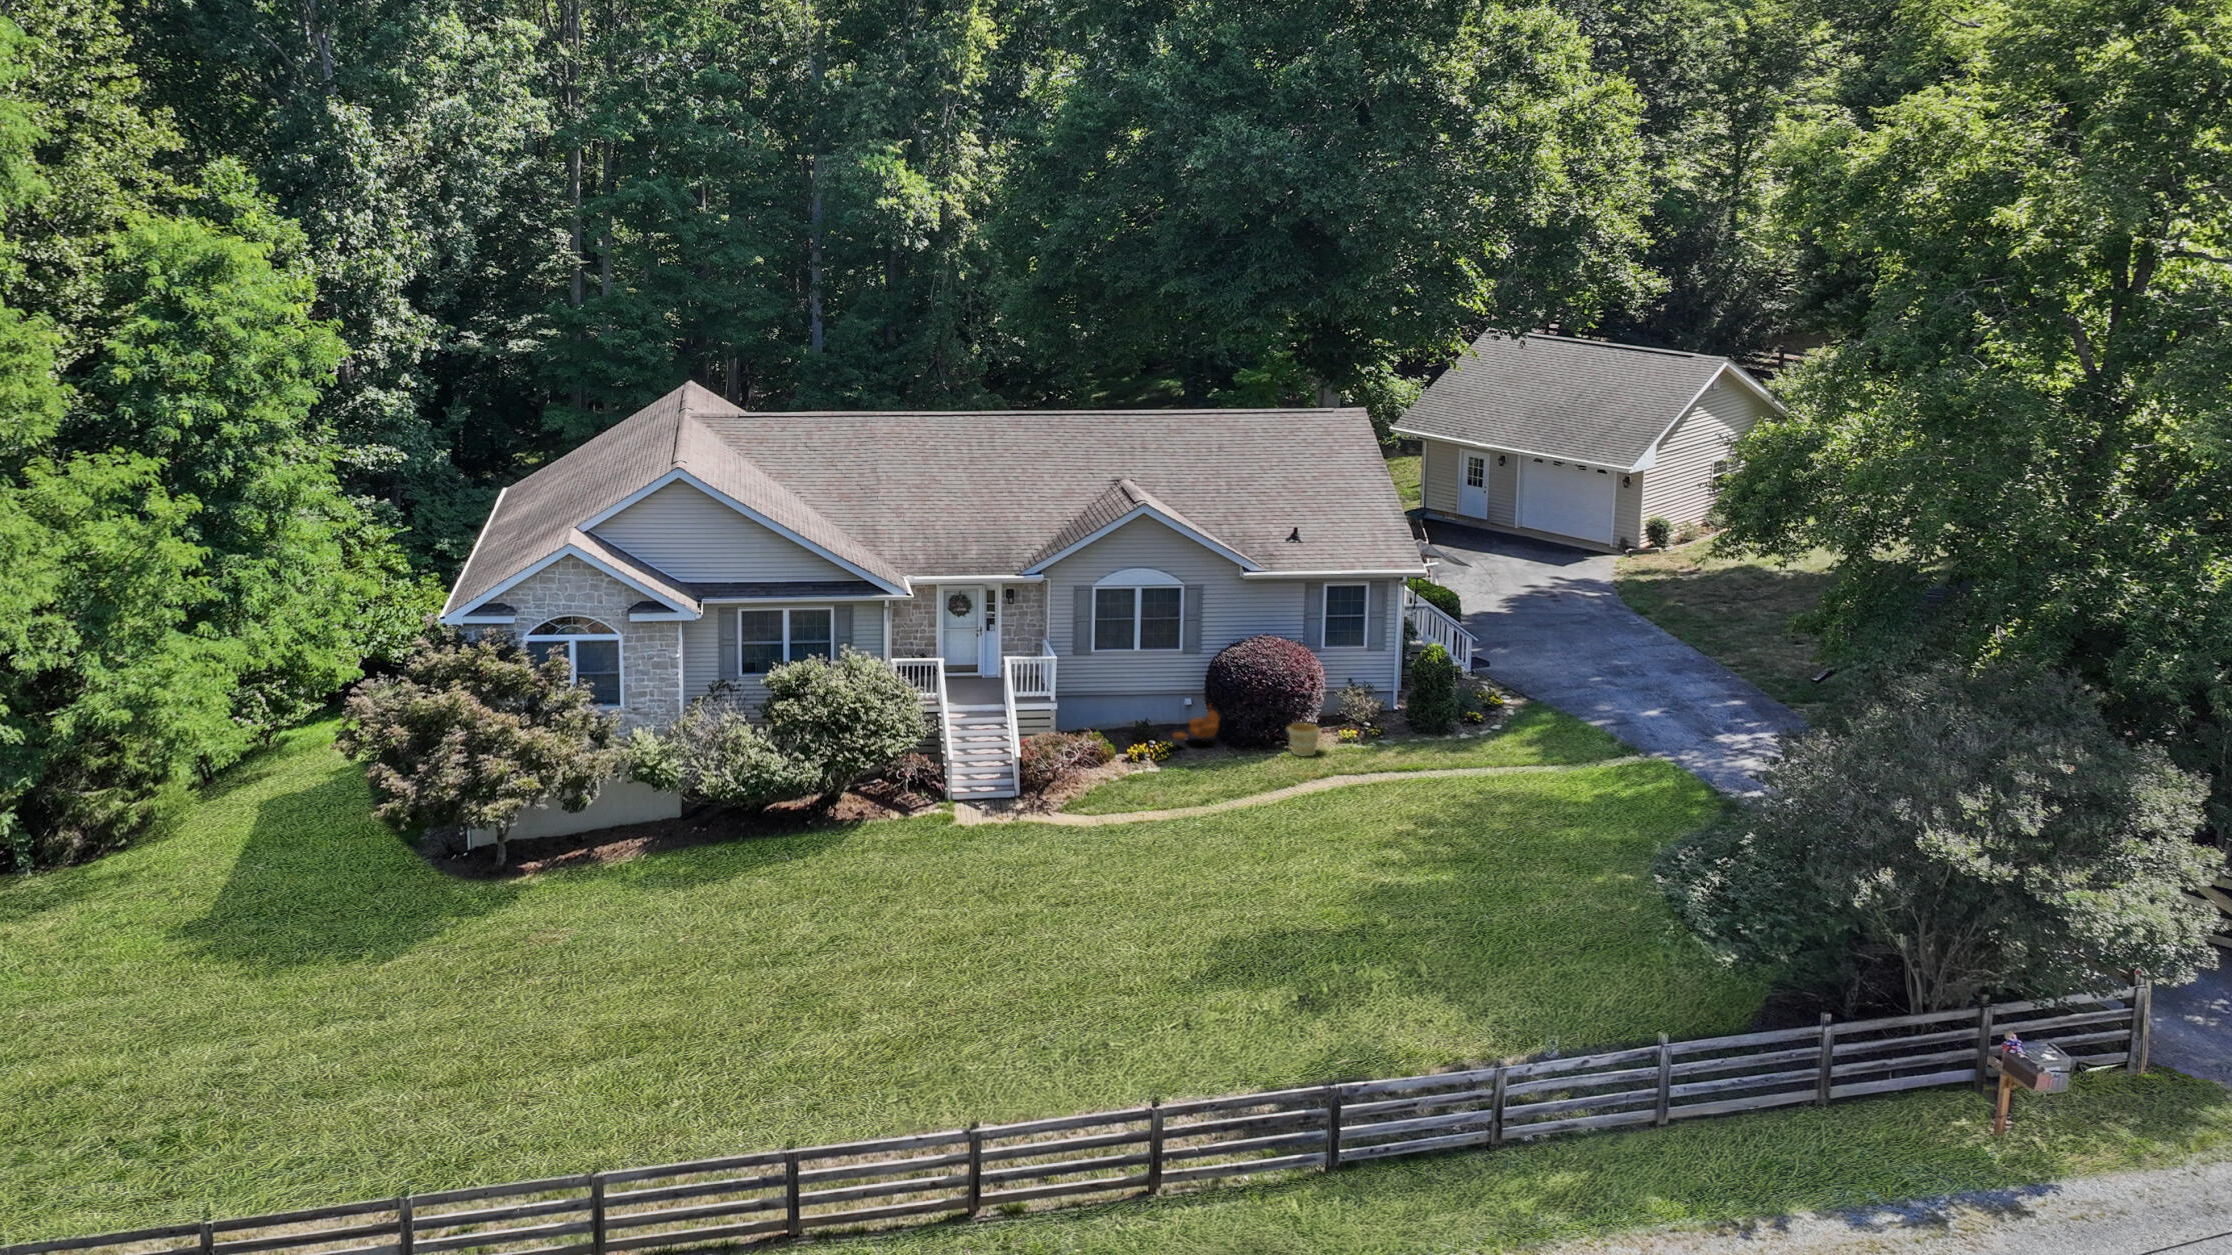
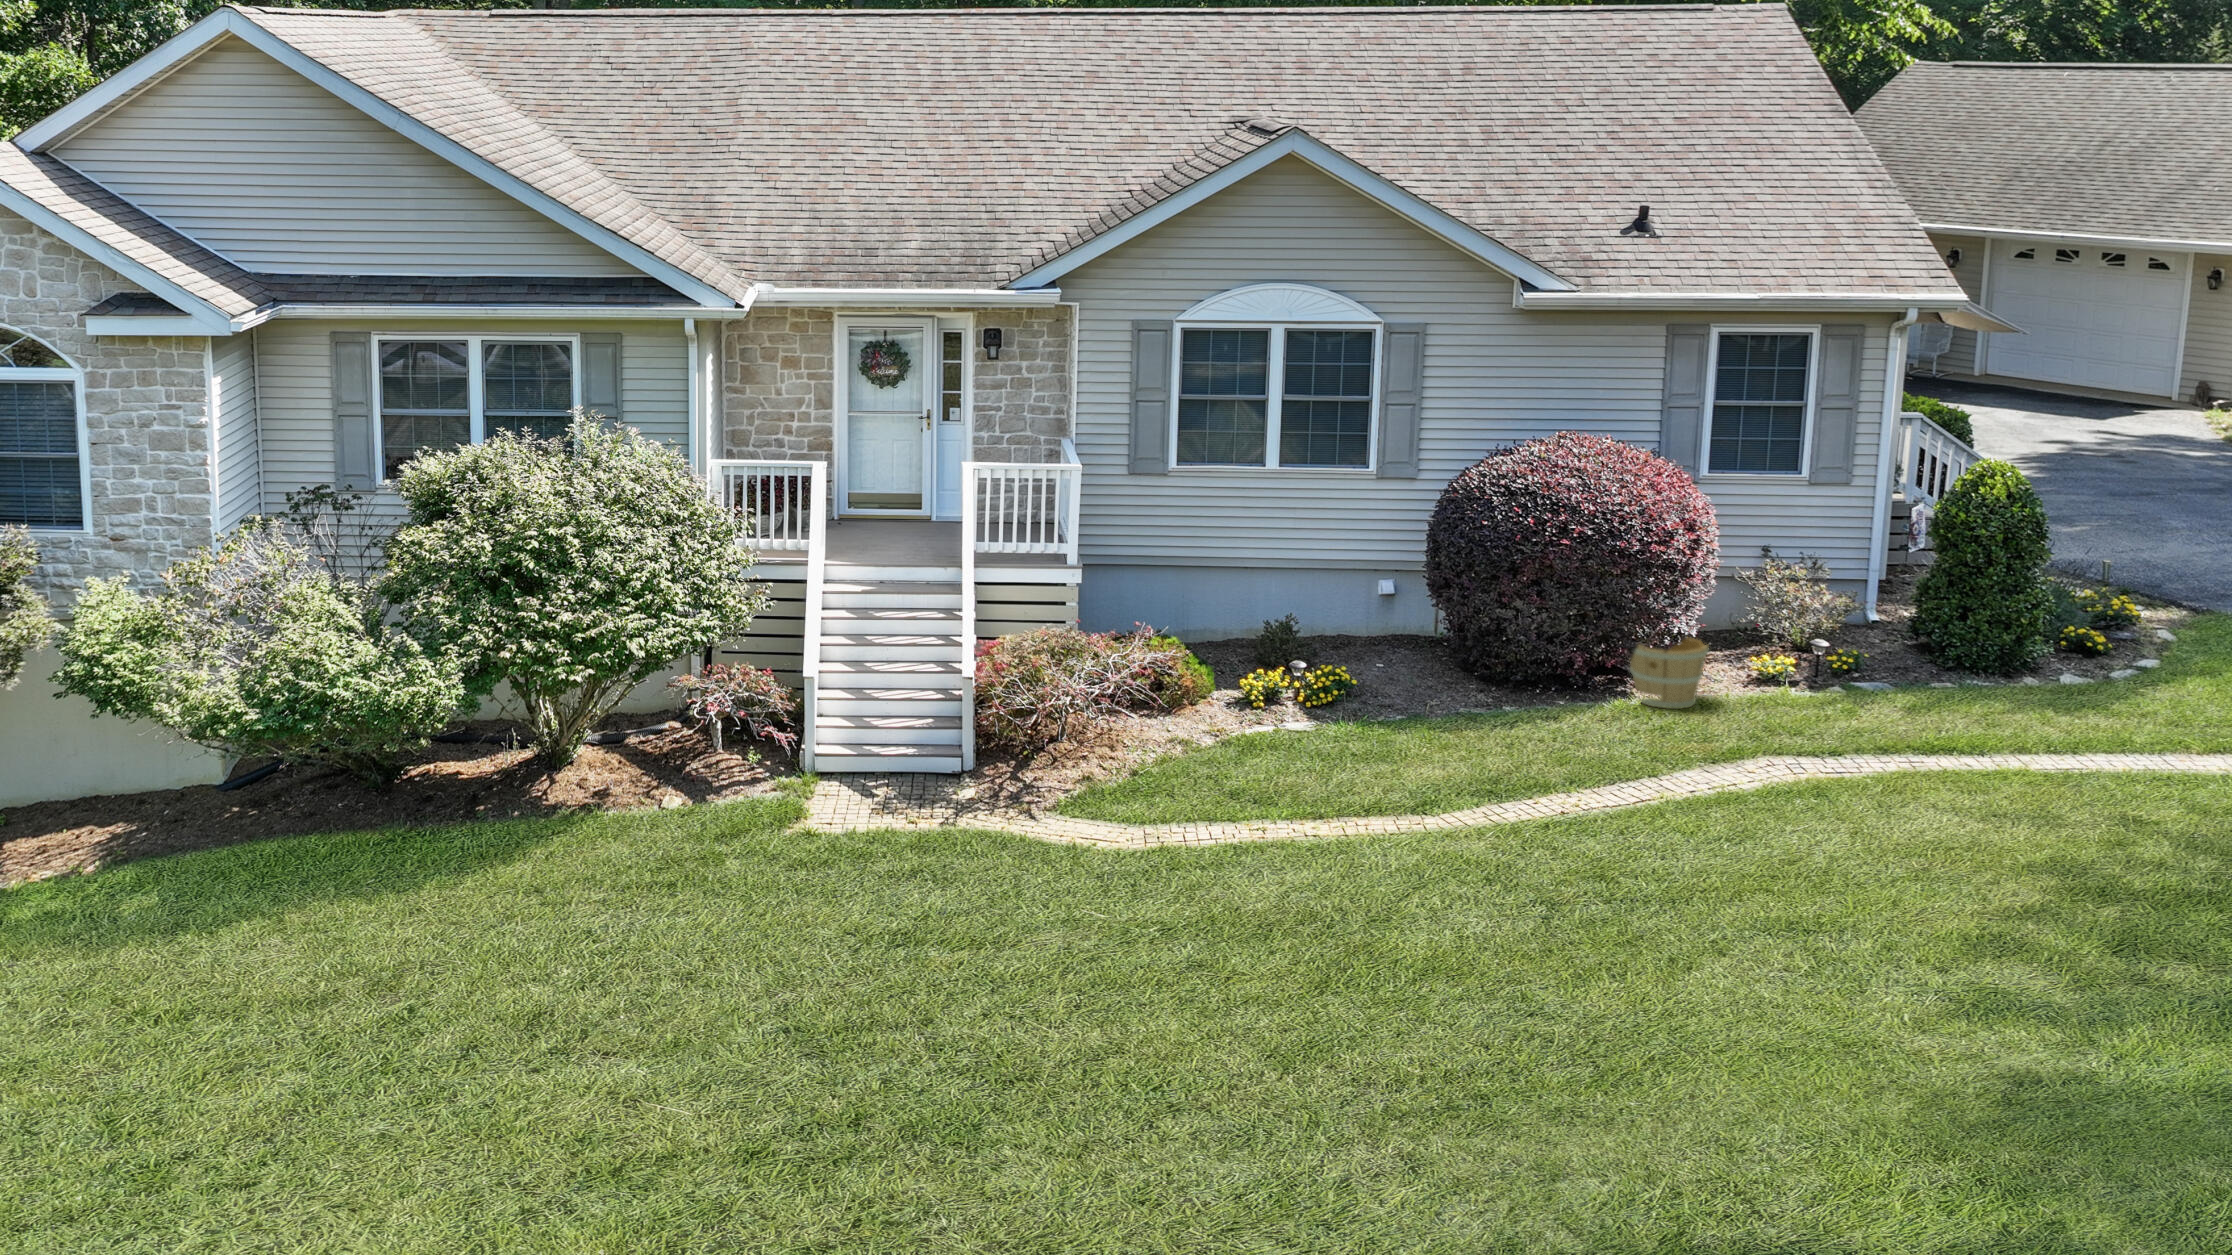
lounge chair: present [1173,706,1220,748] -> none [1345,587,1462,687]

